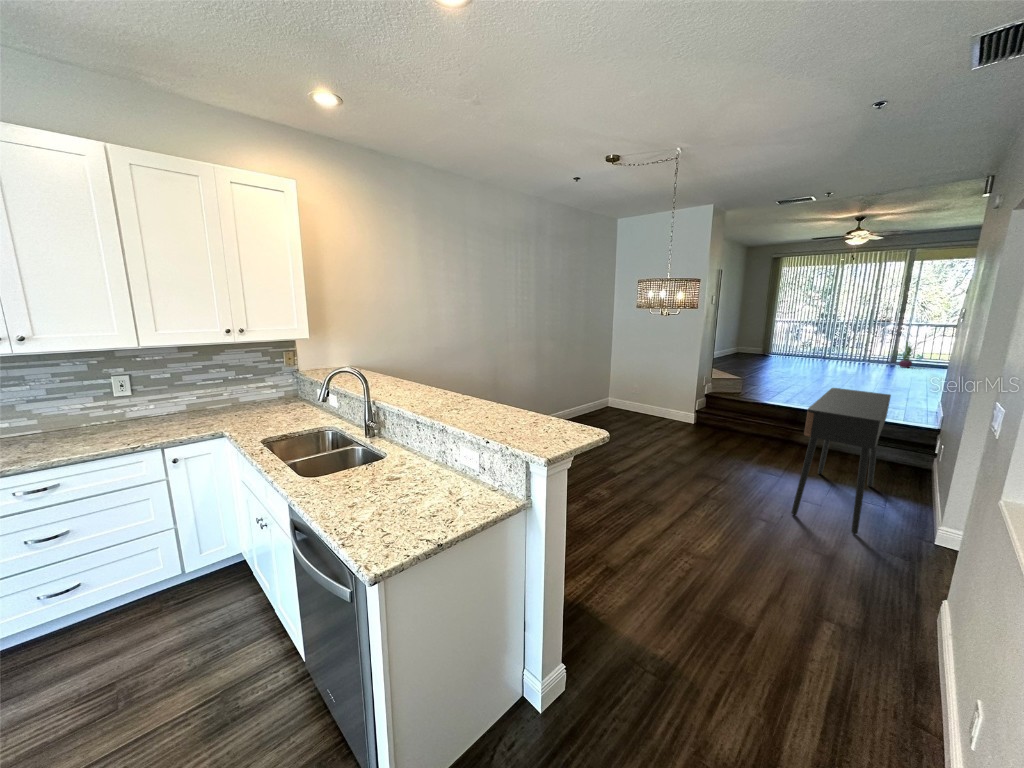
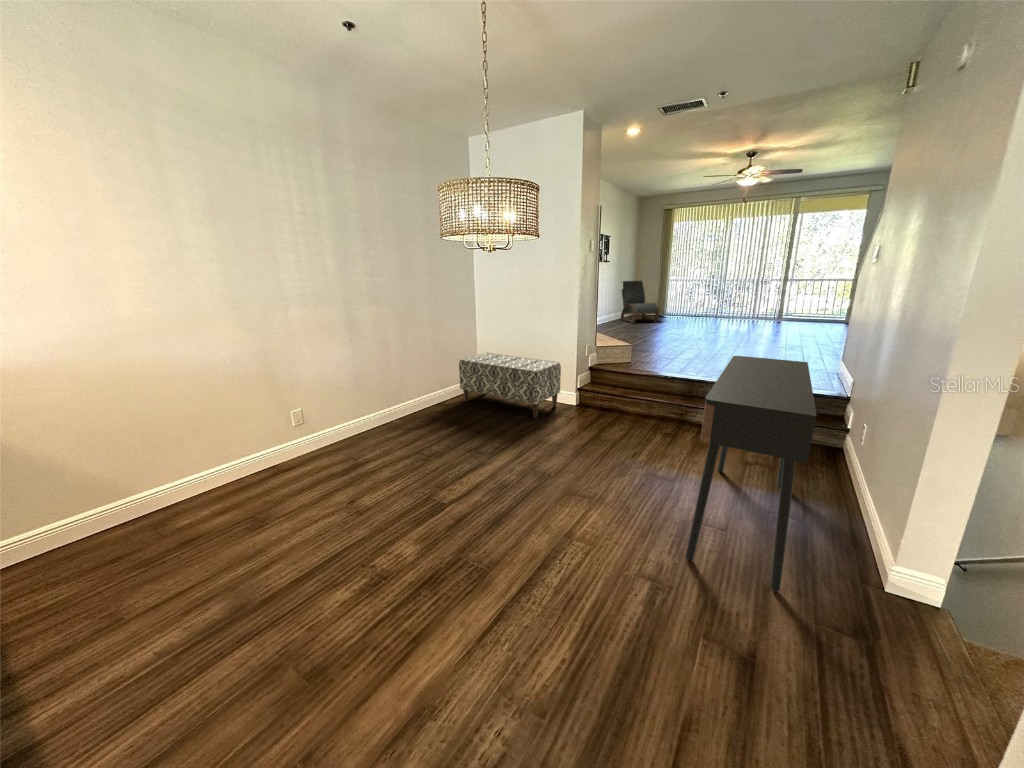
lounge chair: none [724,321,764,360] -> present [621,281,659,323]
decorative plant: present [899,342,913,368] -> none [776,297,807,324]
bench: none [598,378,683,429] -> present [459,353,561,418]

